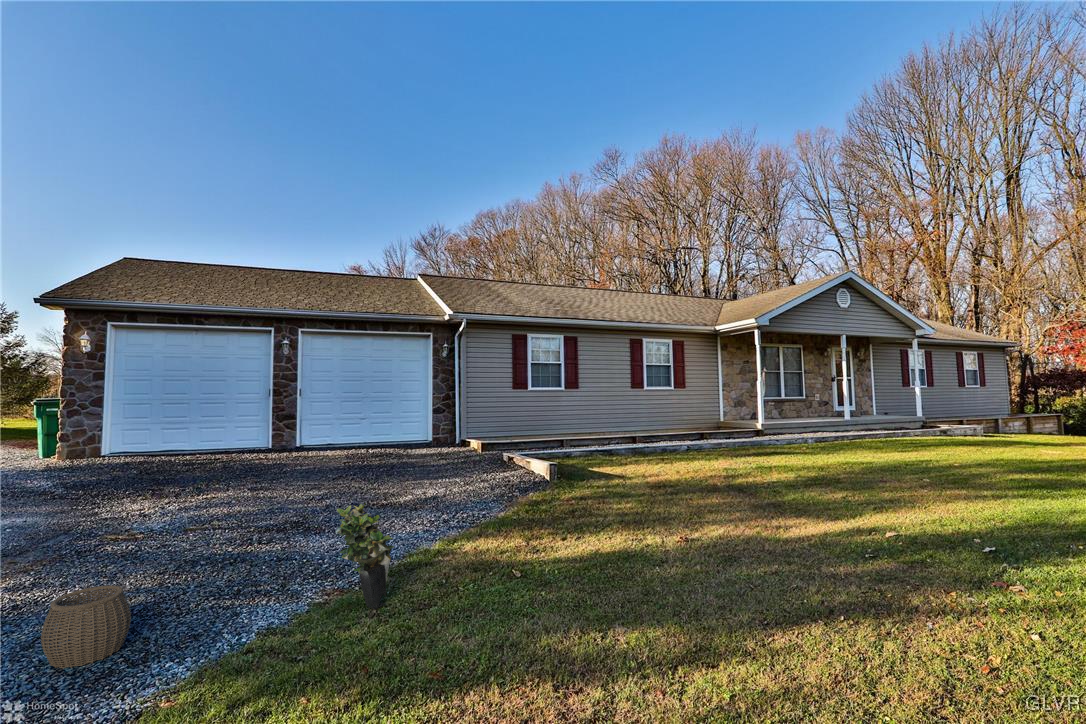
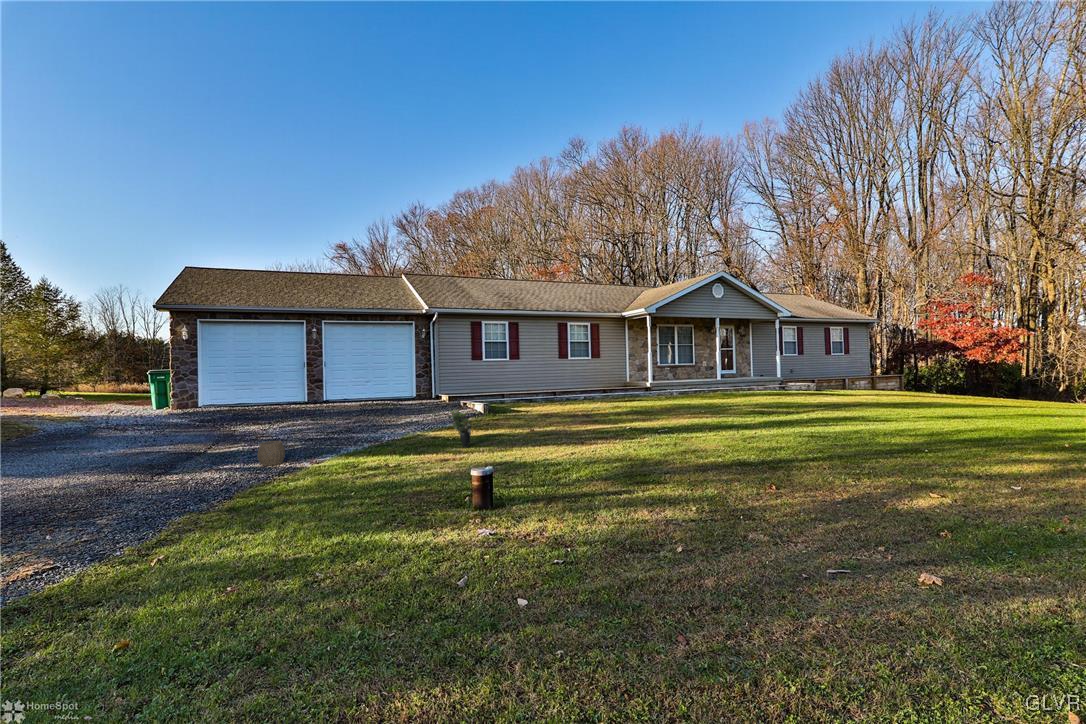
potted plant: present [335,503,394,609] -> present [450,410,471,448]

